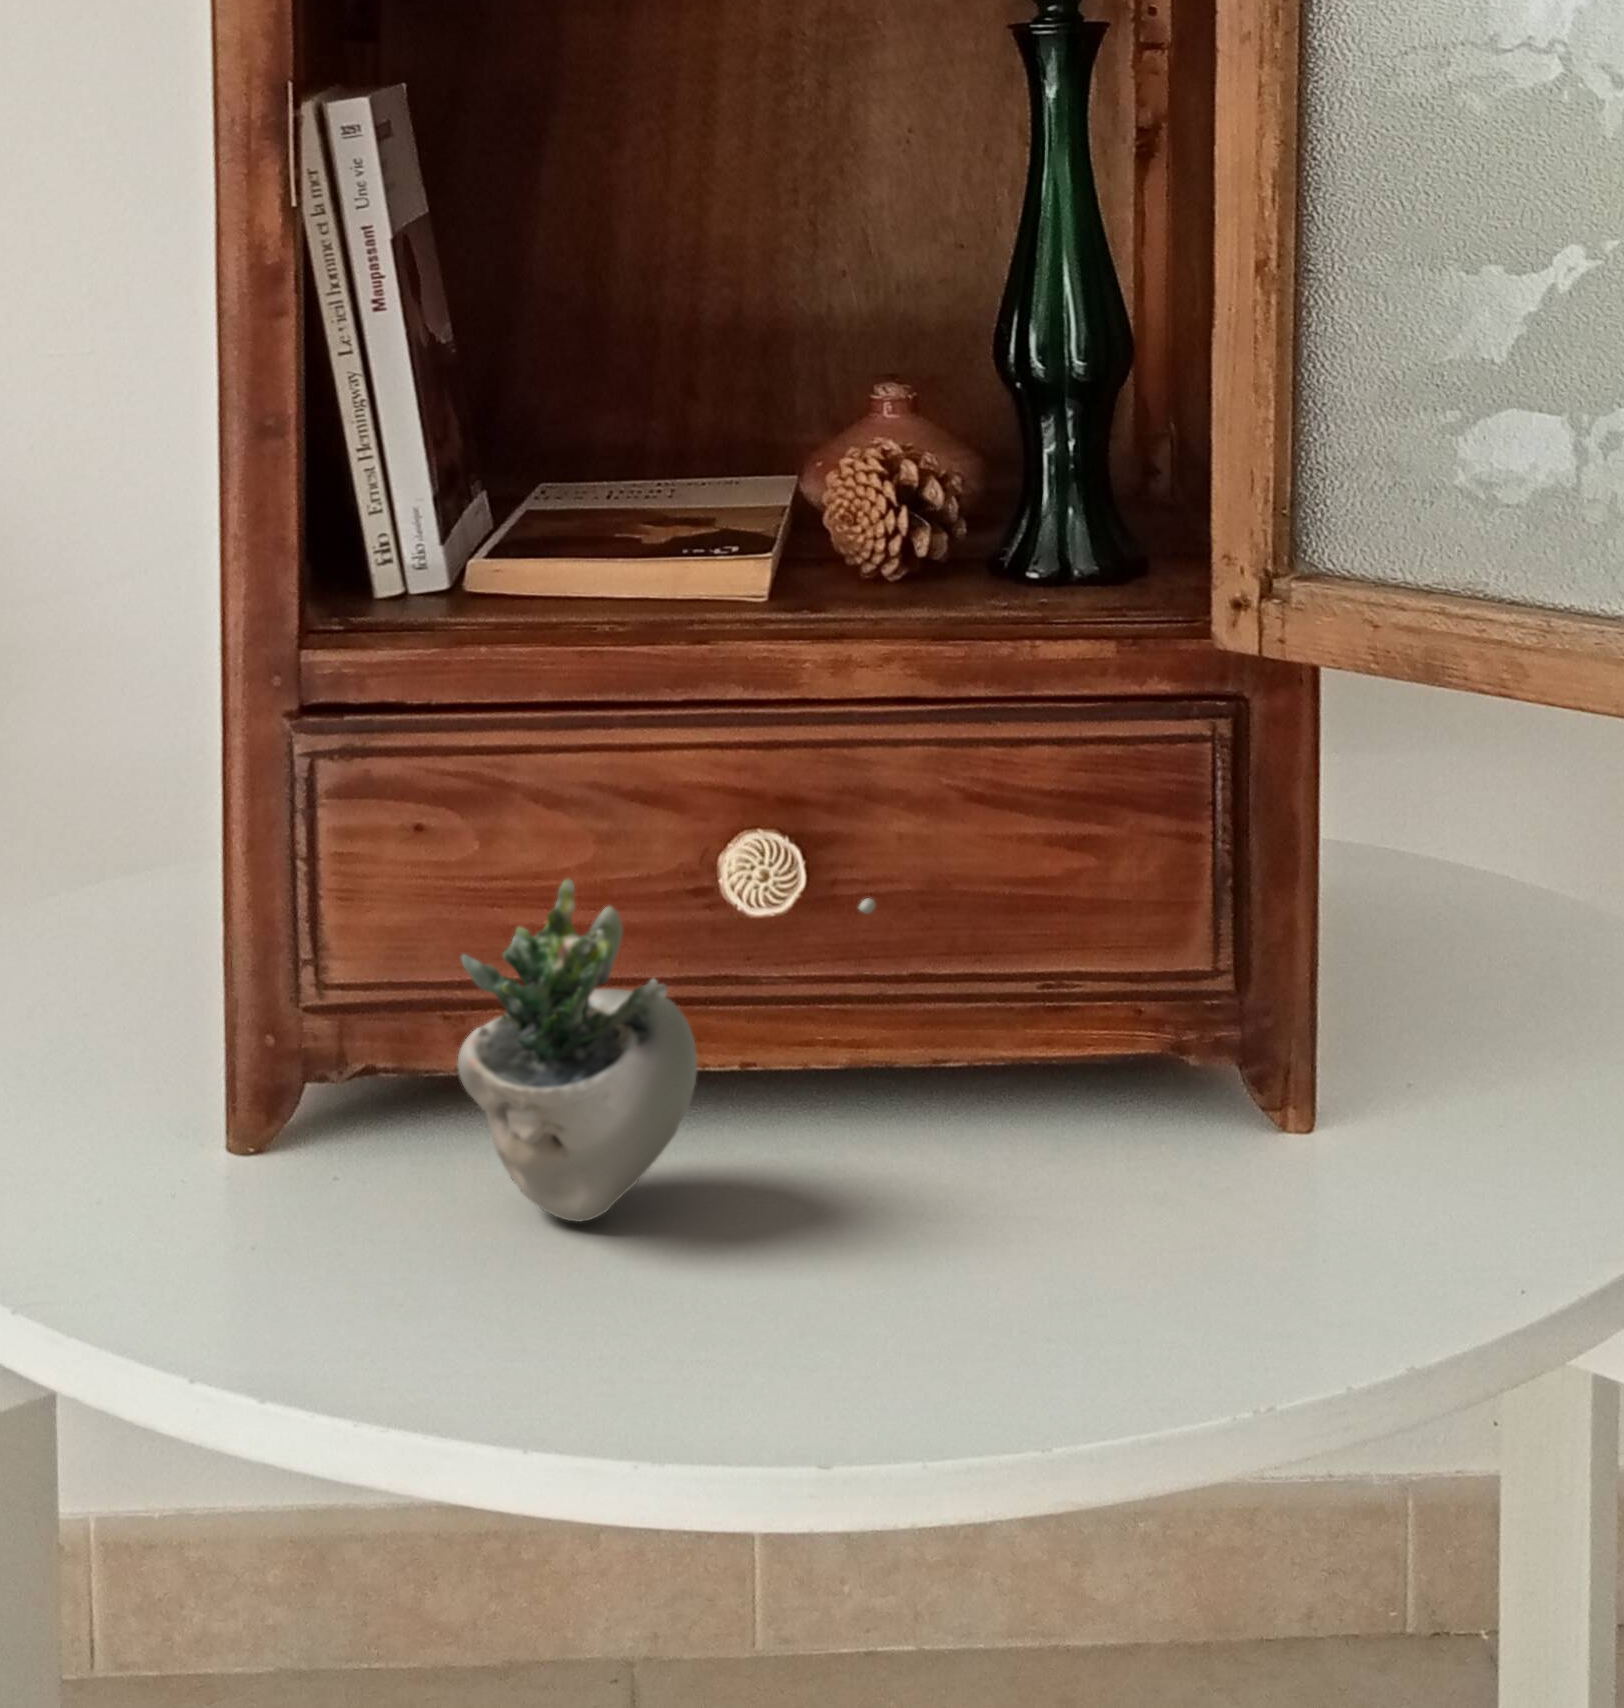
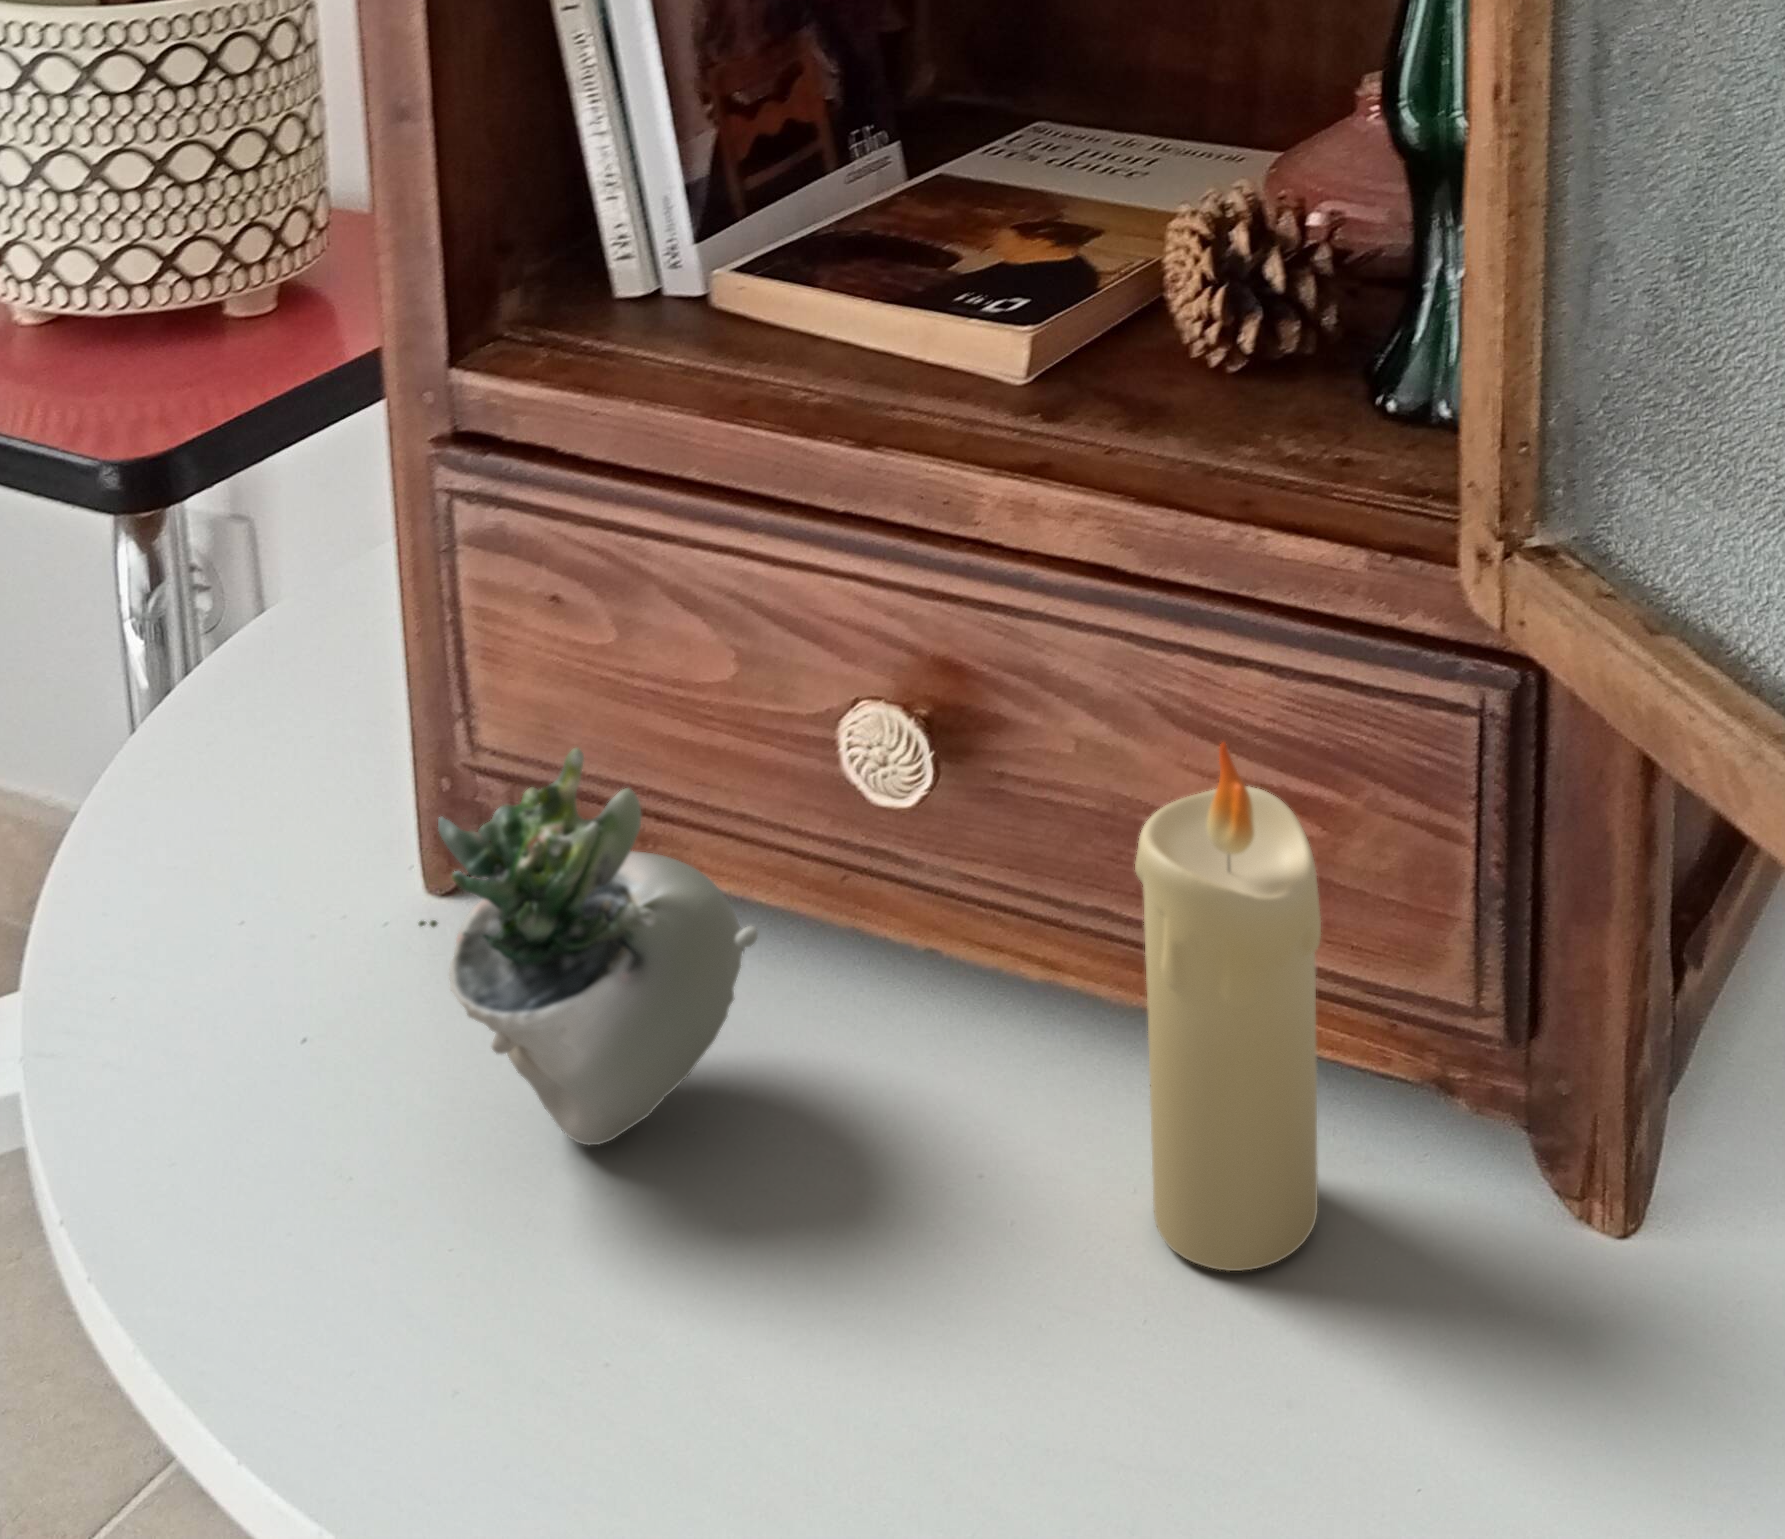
candle: none [1010,769,1149,1183] -> present [1135,742,1321,1271]

